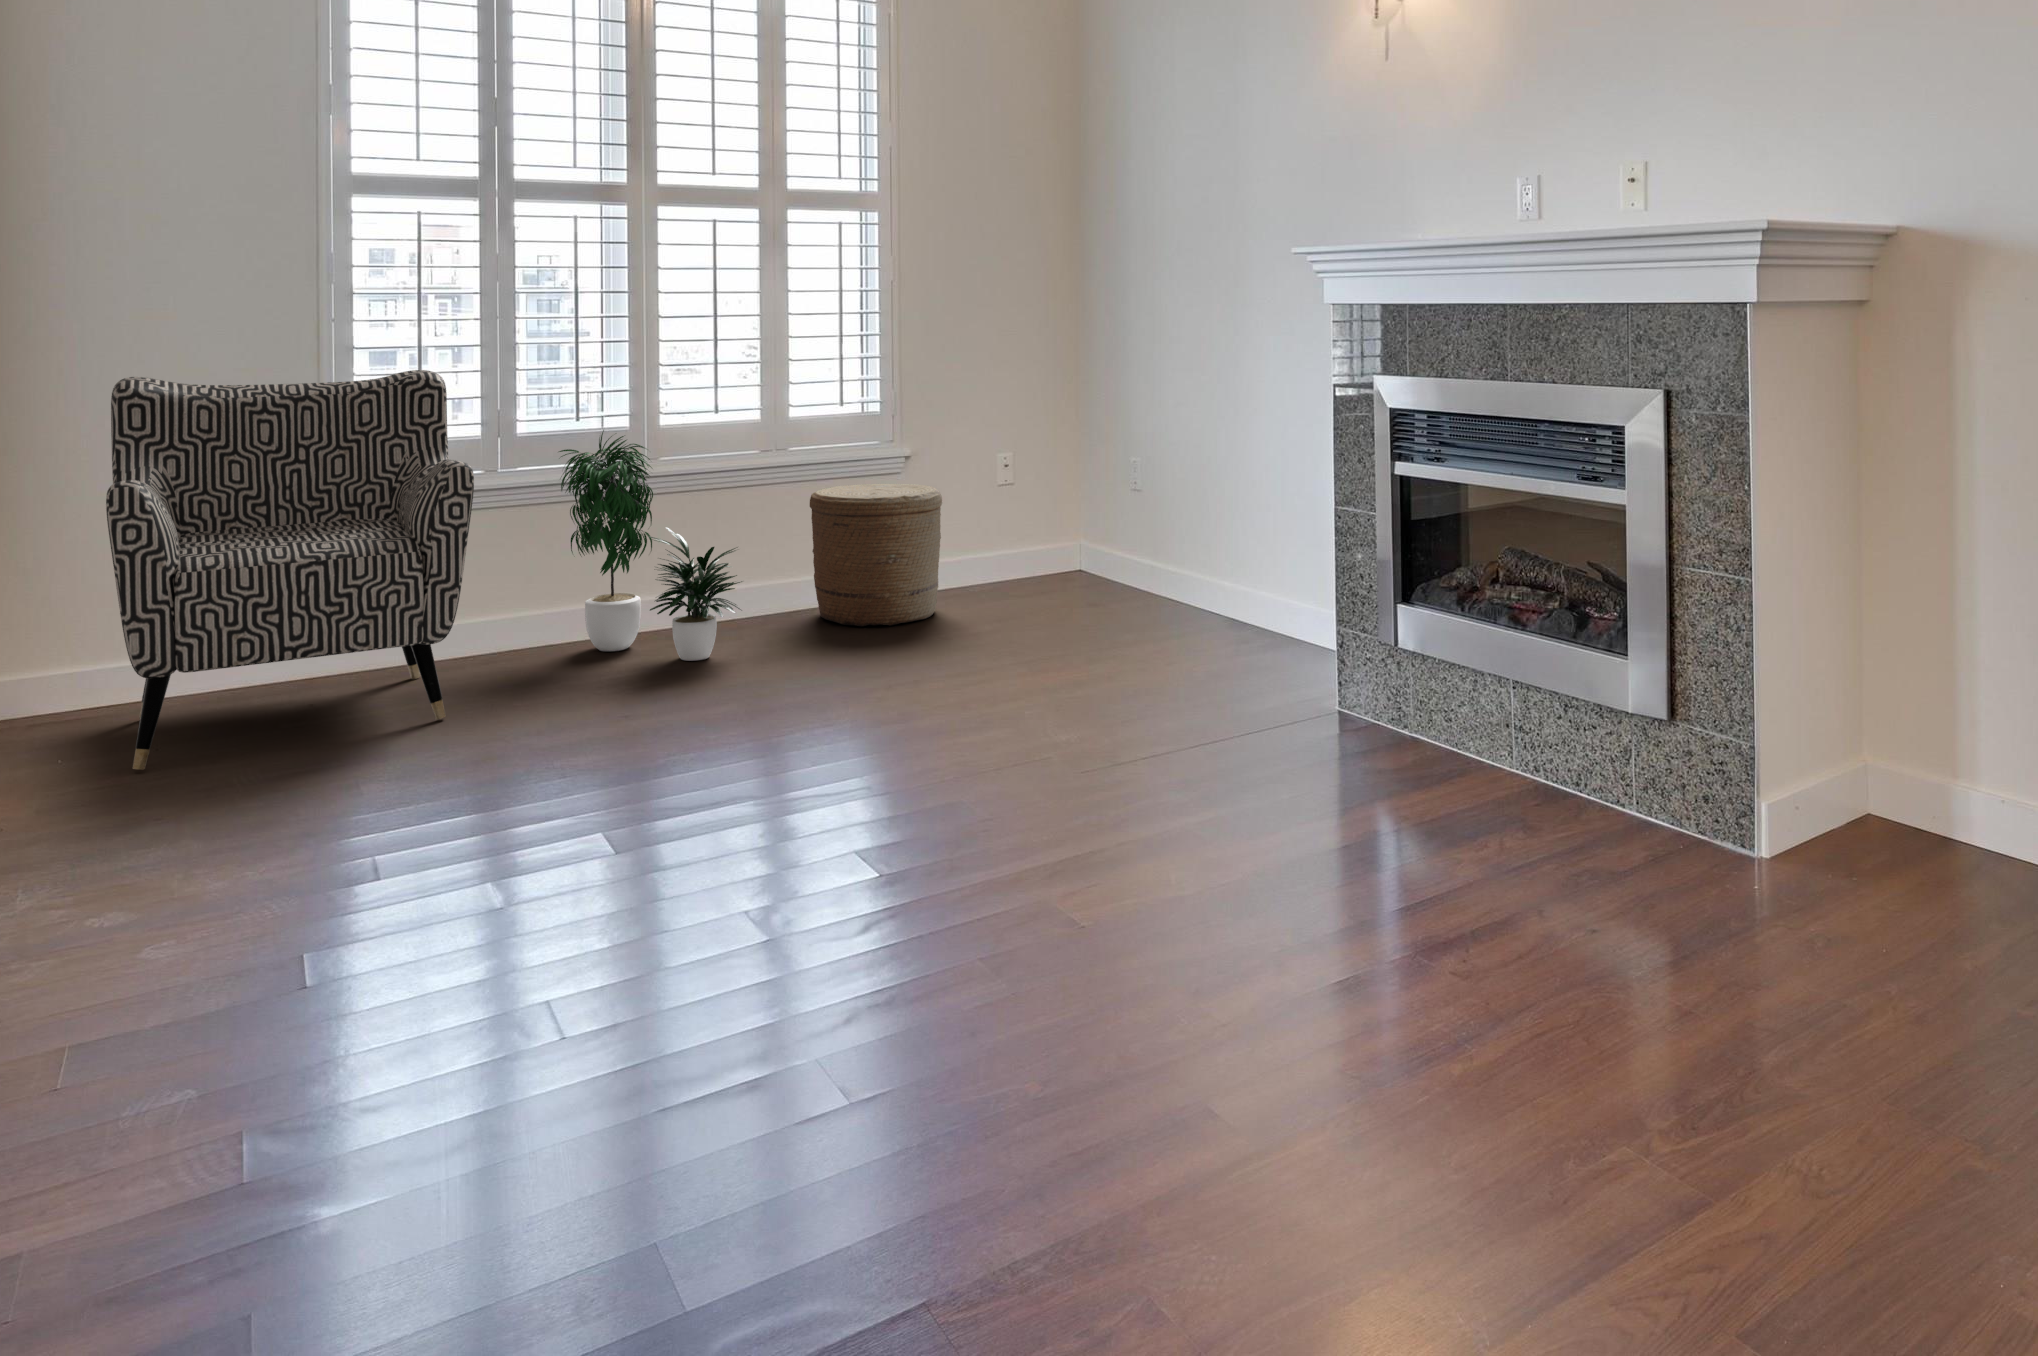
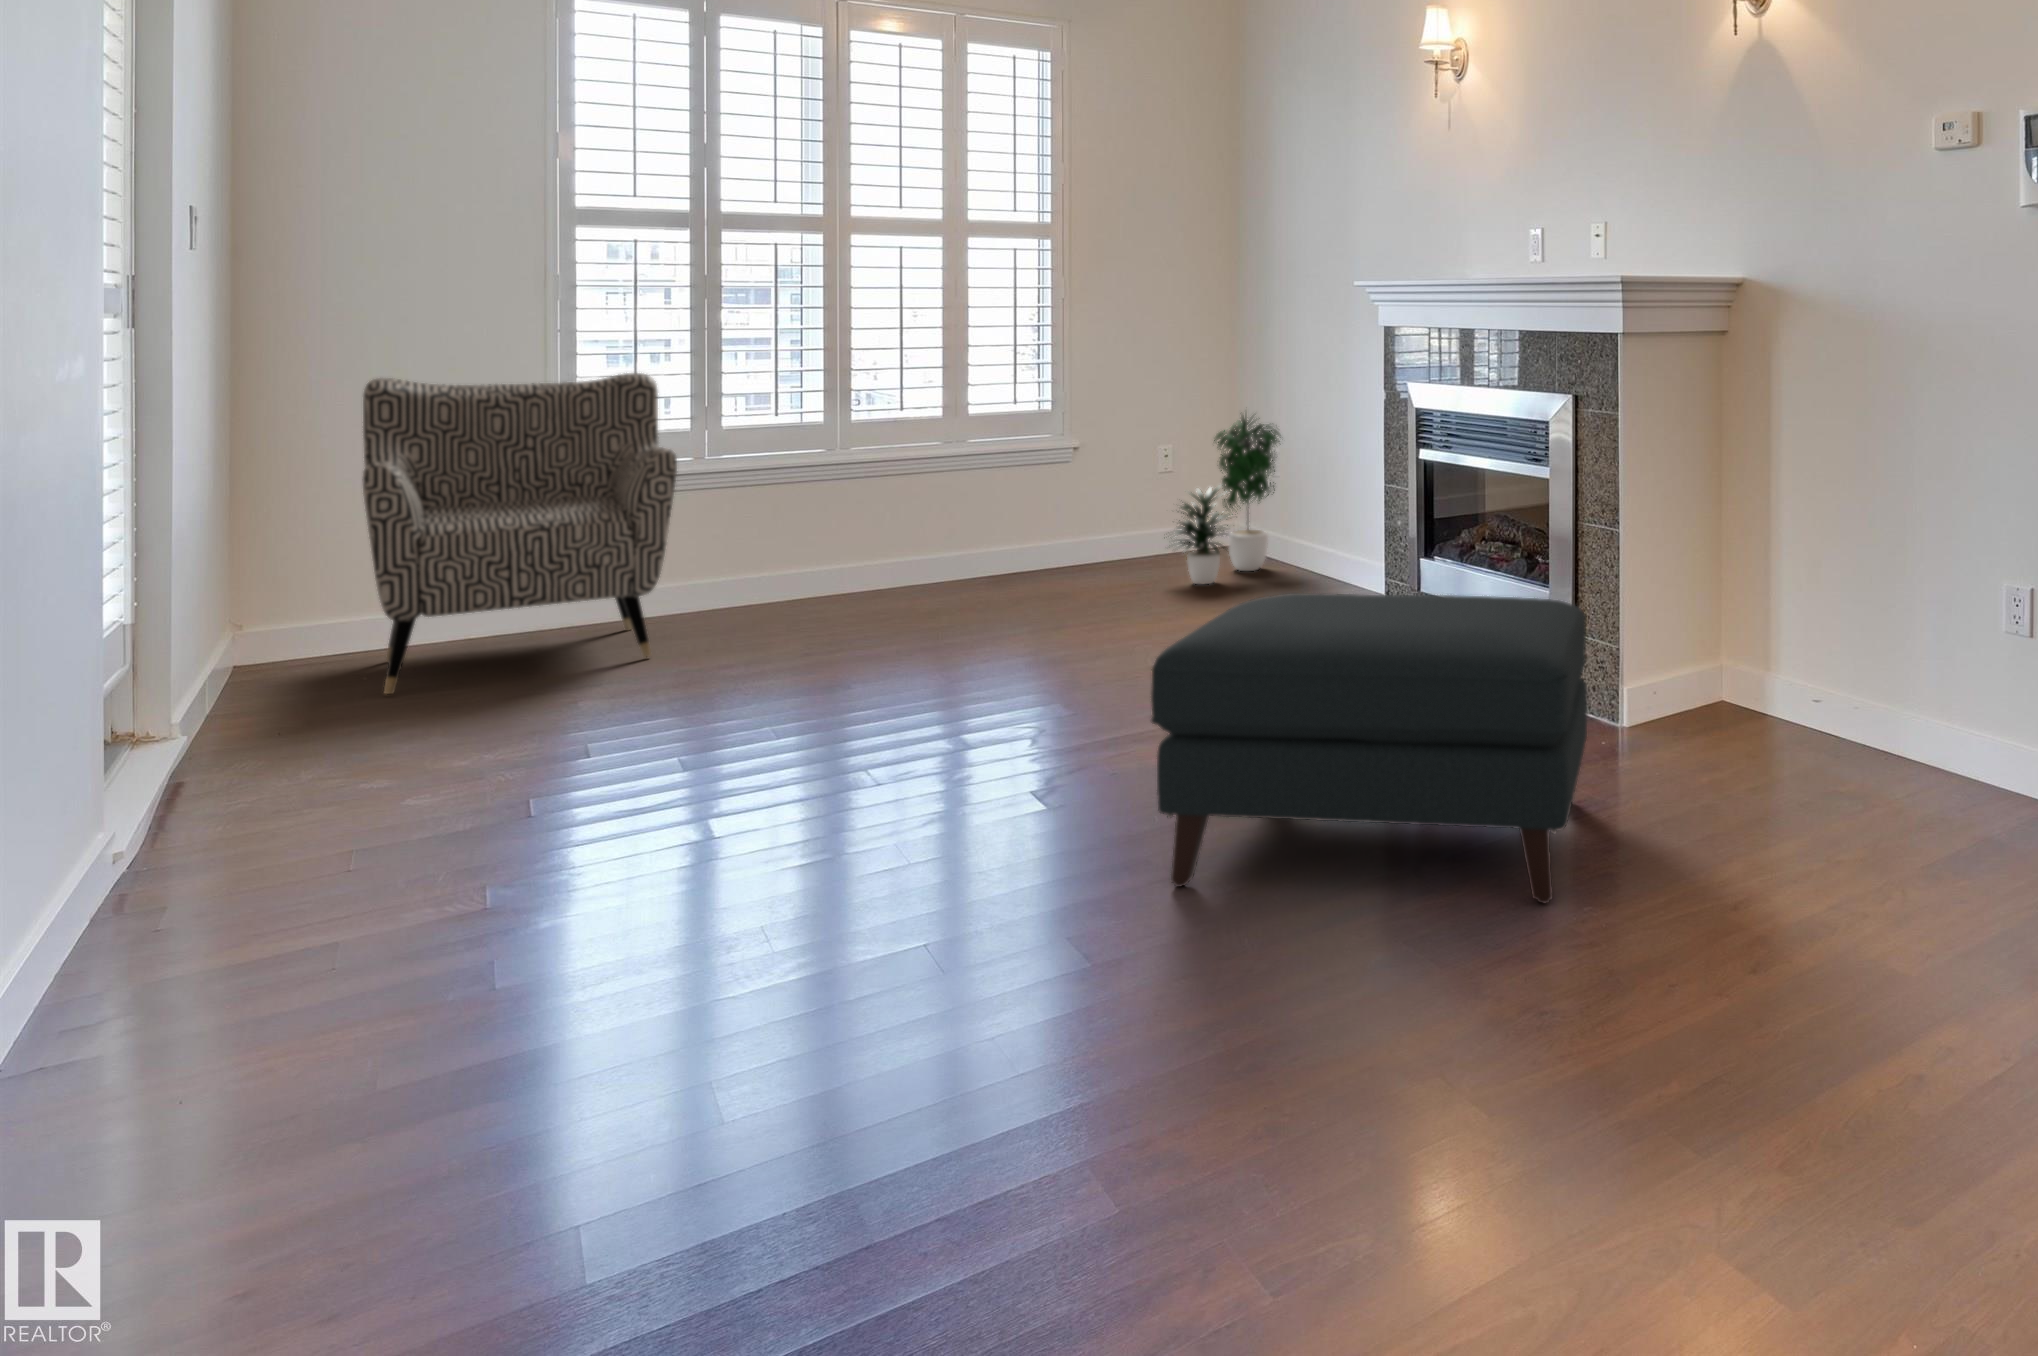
potted plant: present [559,430,742,661] -> present [1164,416,1281,584]
woven basket: present [810,484,942,627] -> none [983,470,1100,589]
ottoman: none [1245,680,1970,1239] -> present [1151,593,1588,903]

